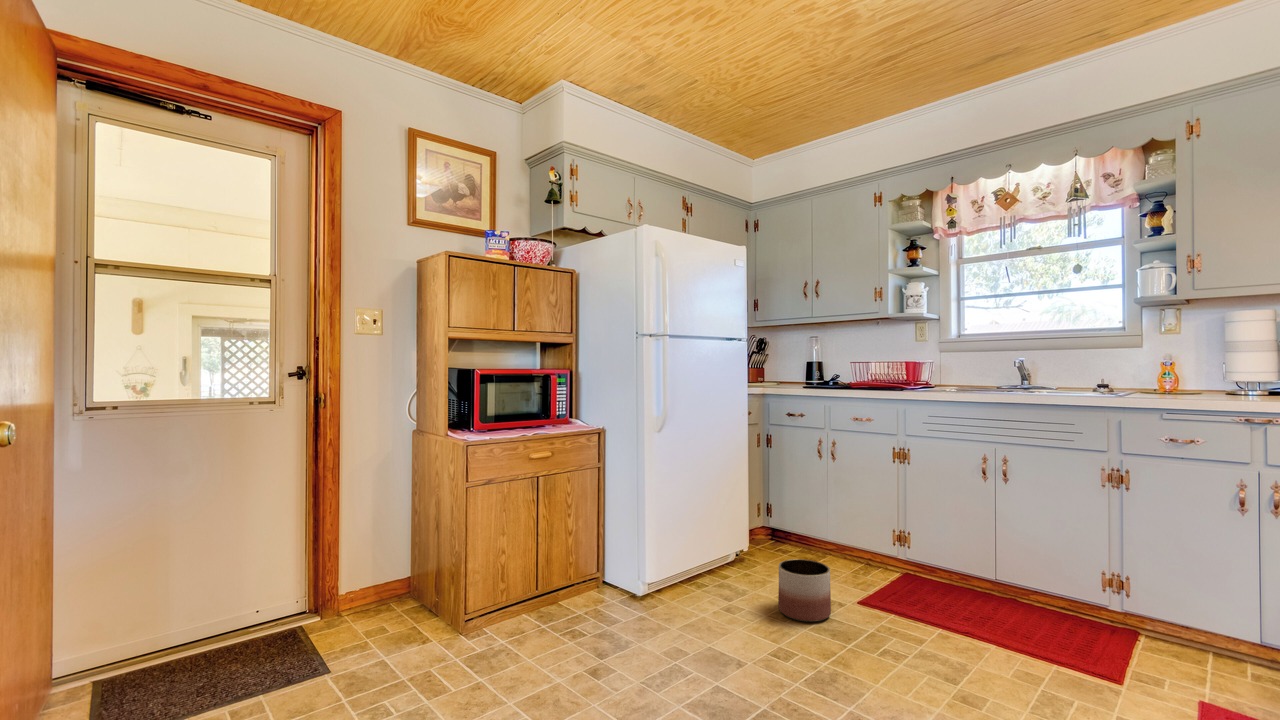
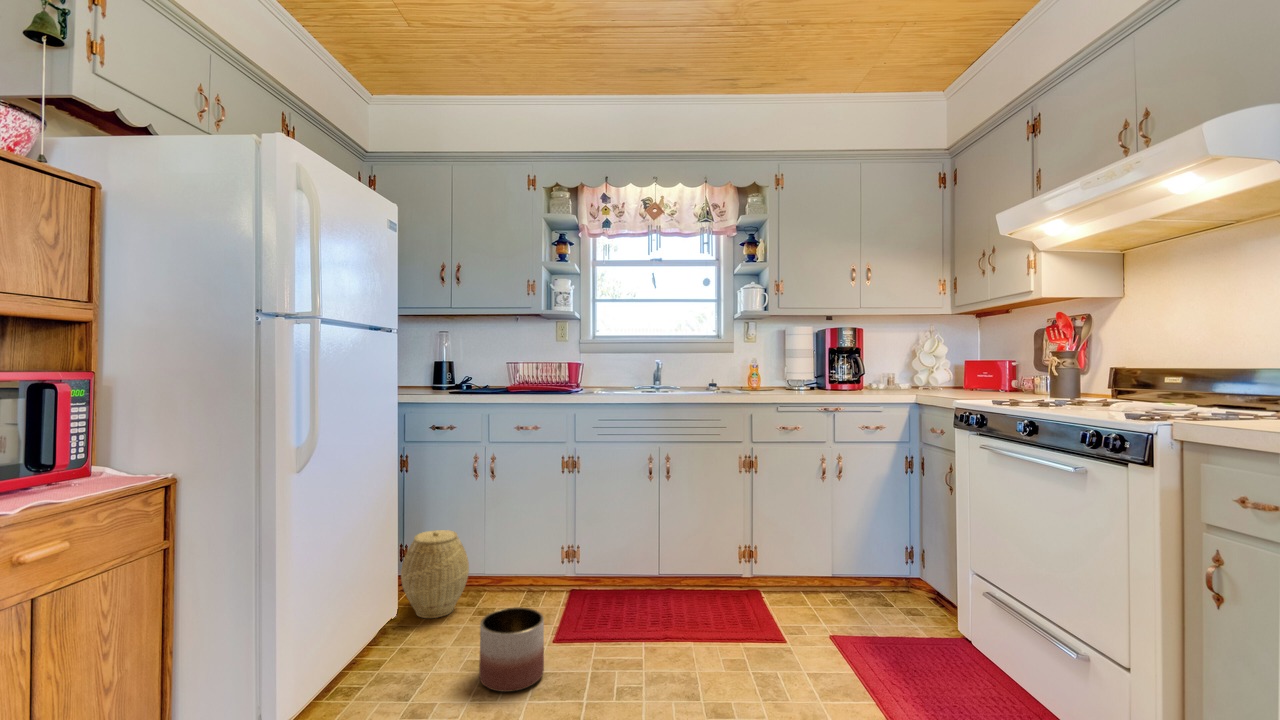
woven basket: none [756,496,808,564] -> present [401,530,469,618]

